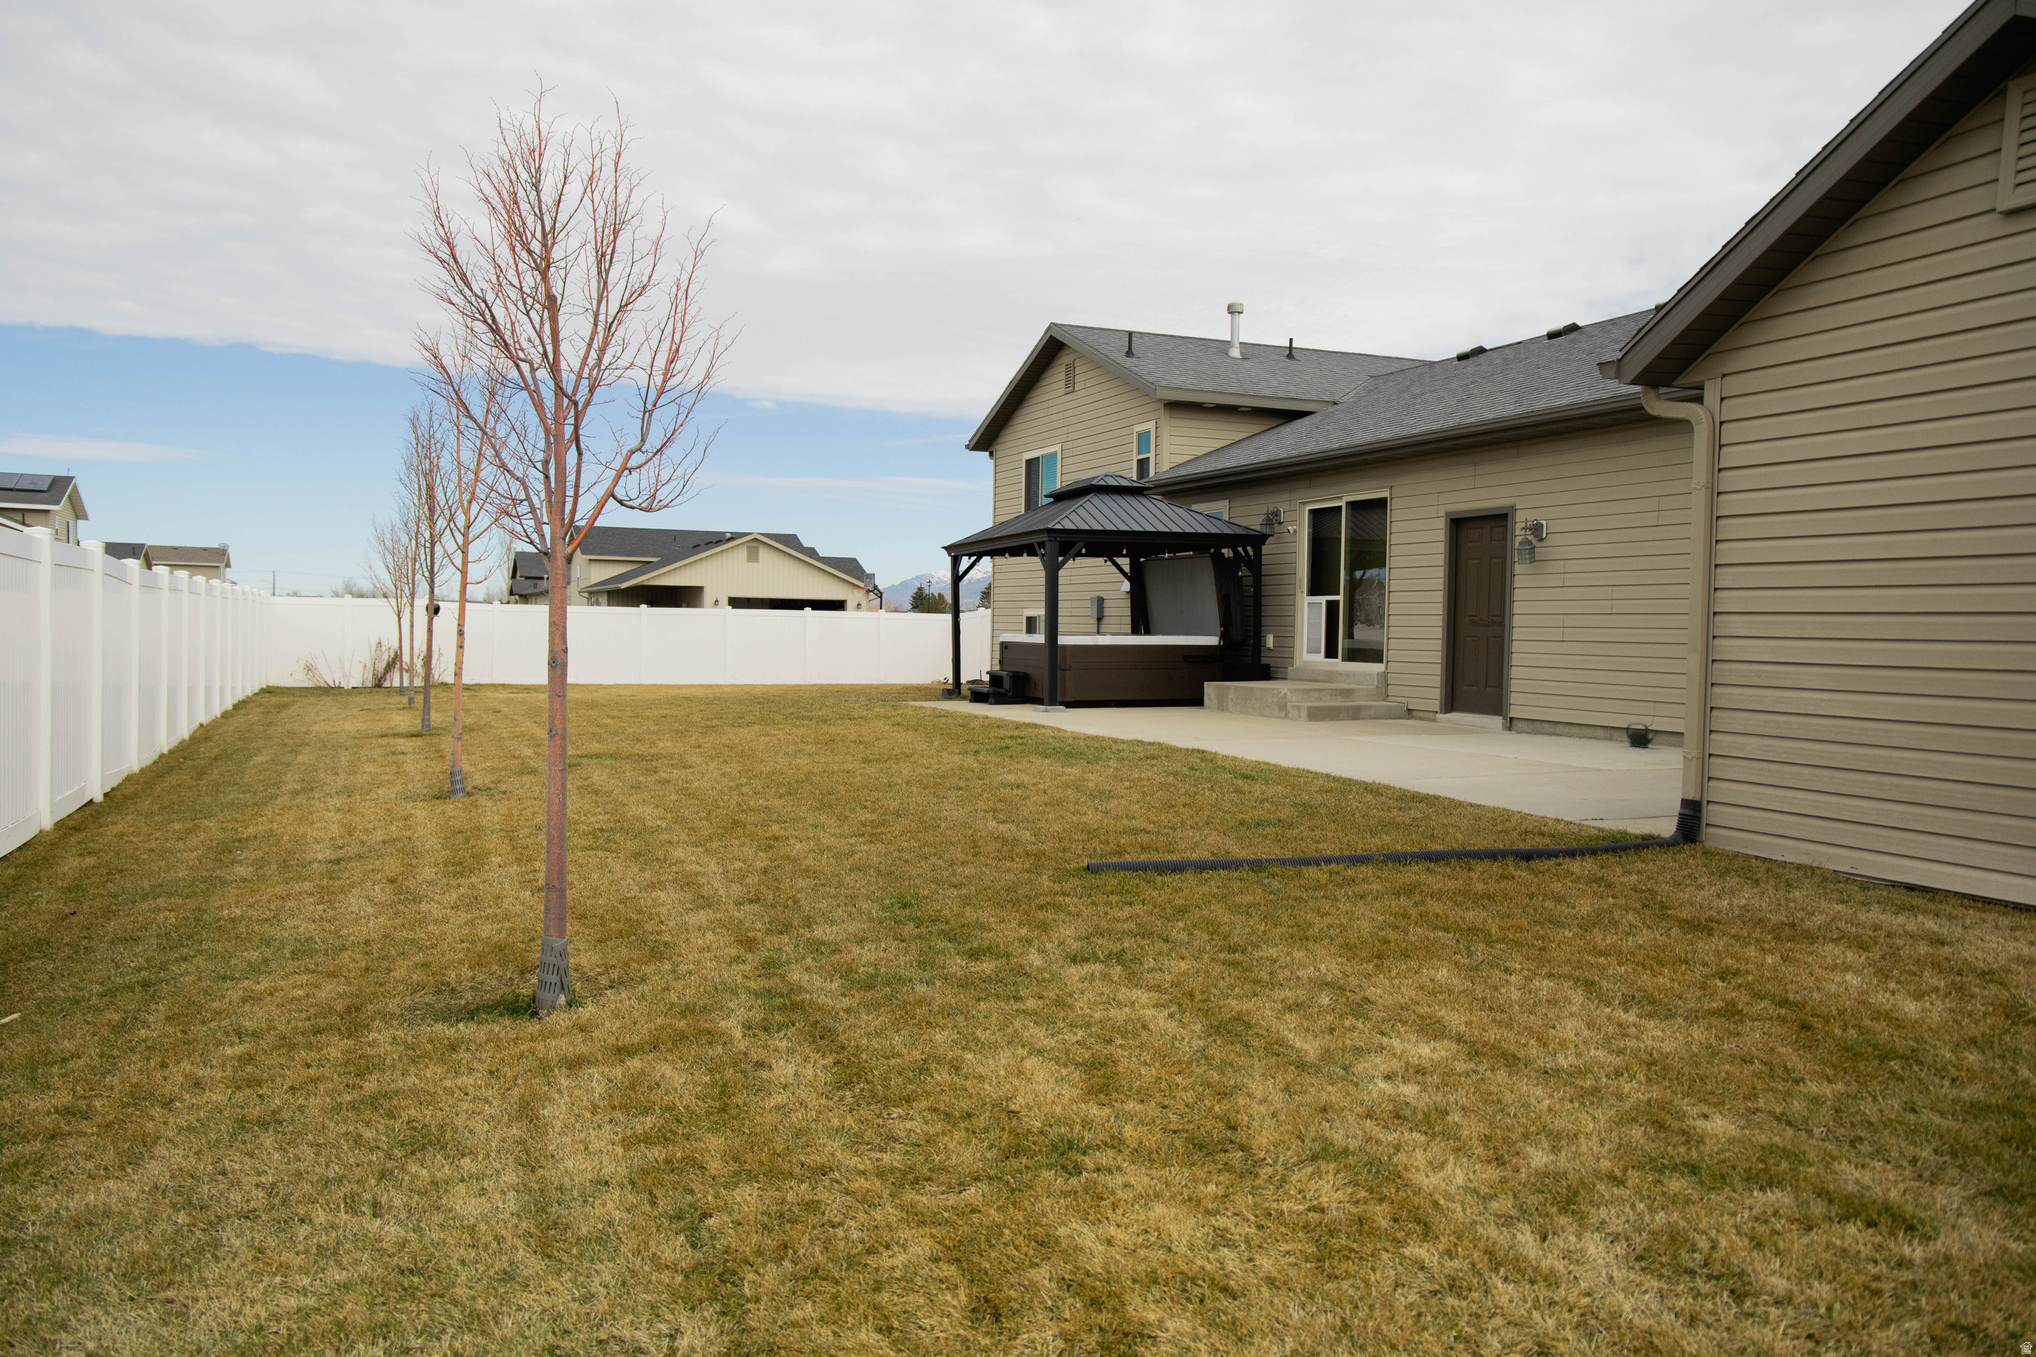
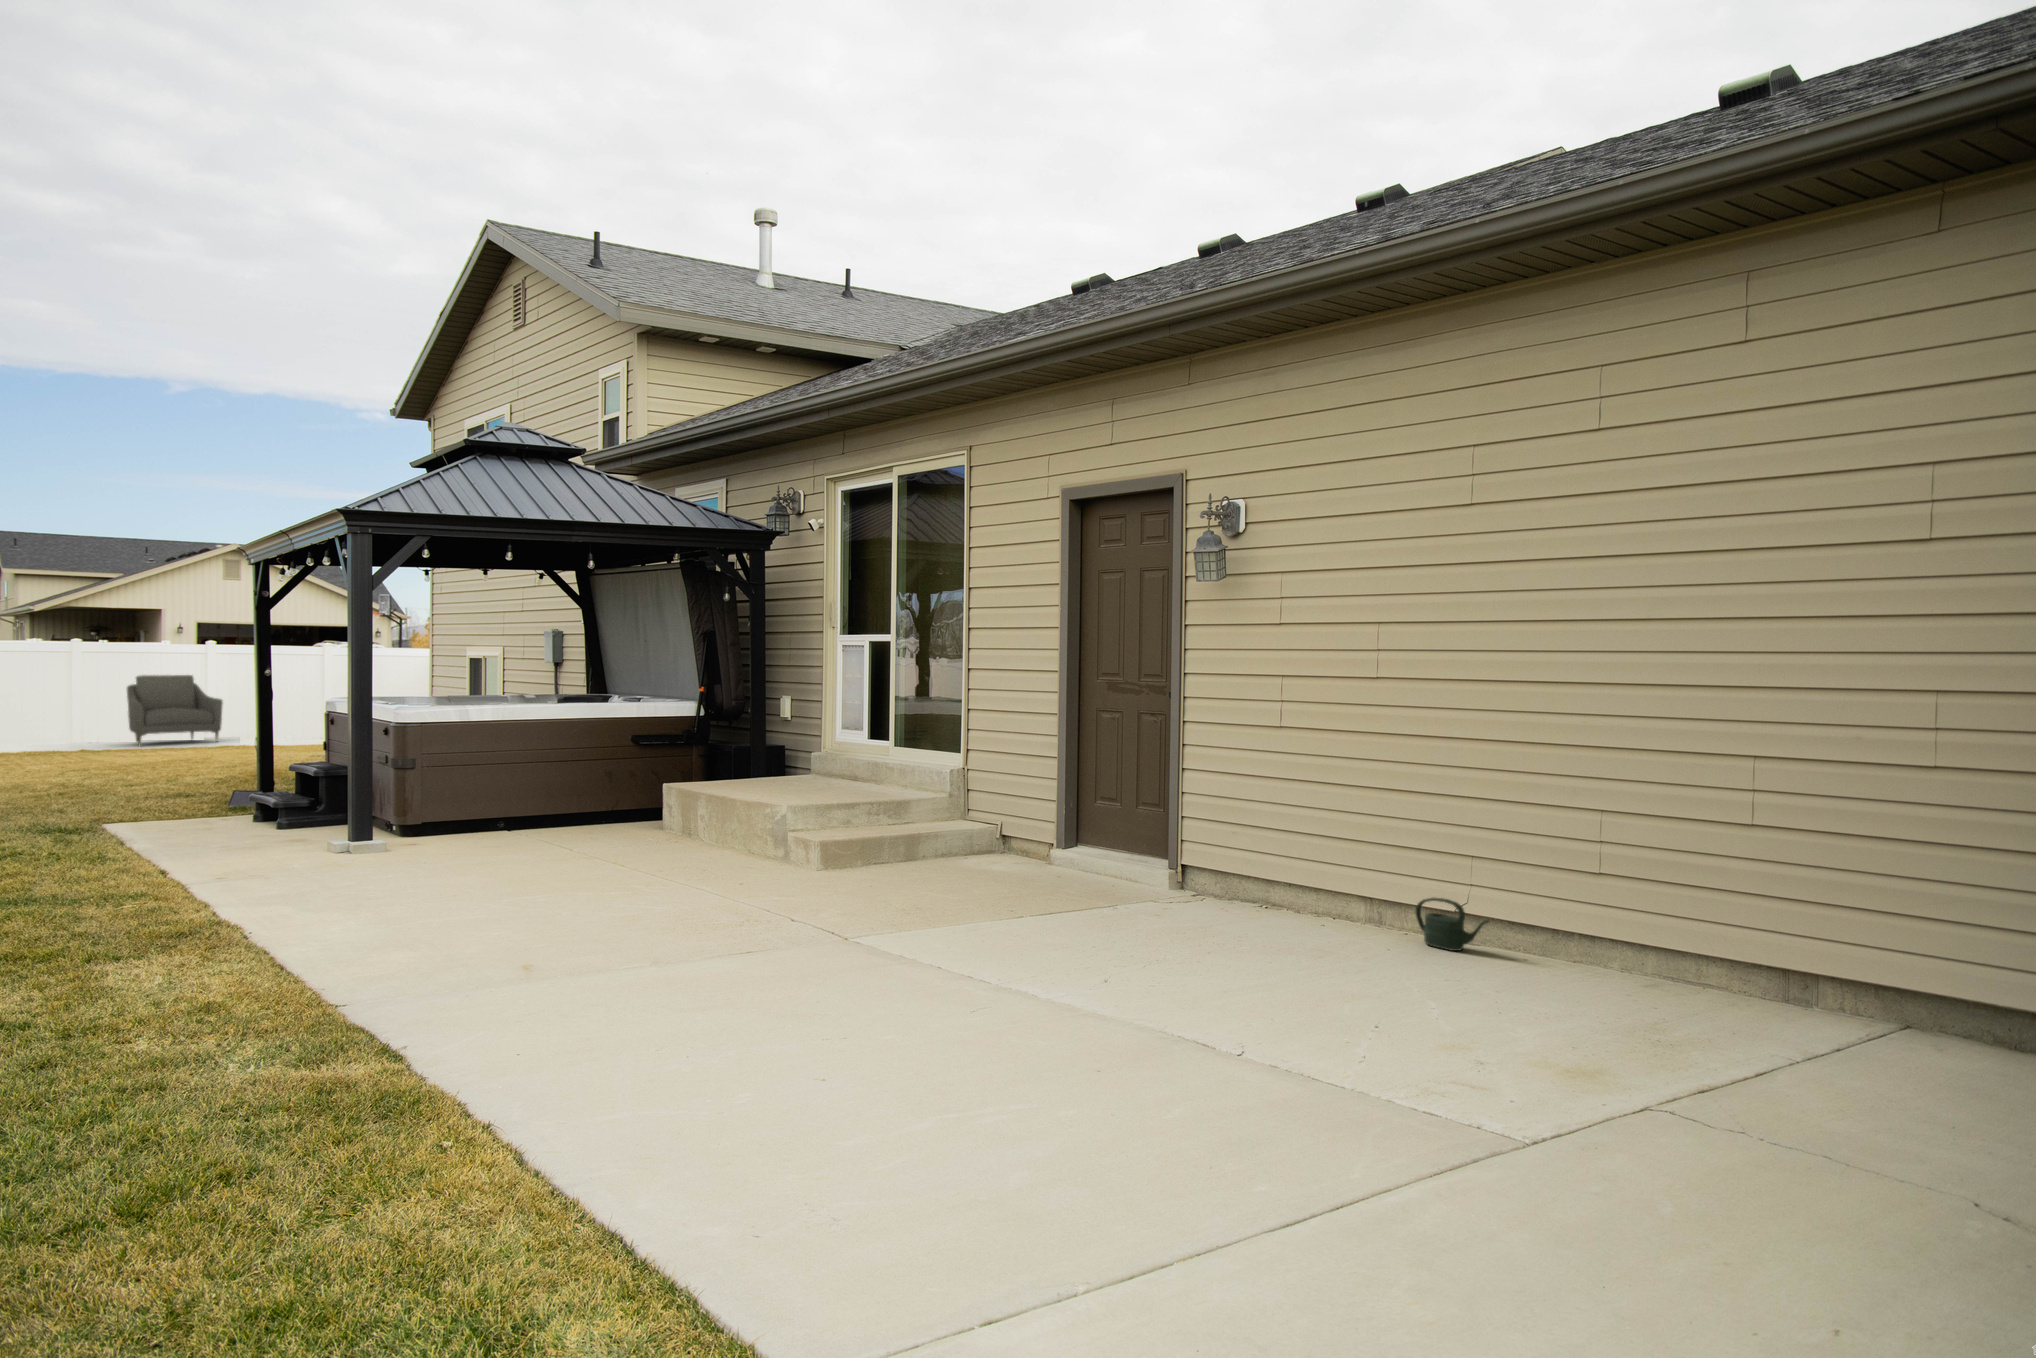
chair: none [811,628,867,673] -> present [127,675,223,746]

